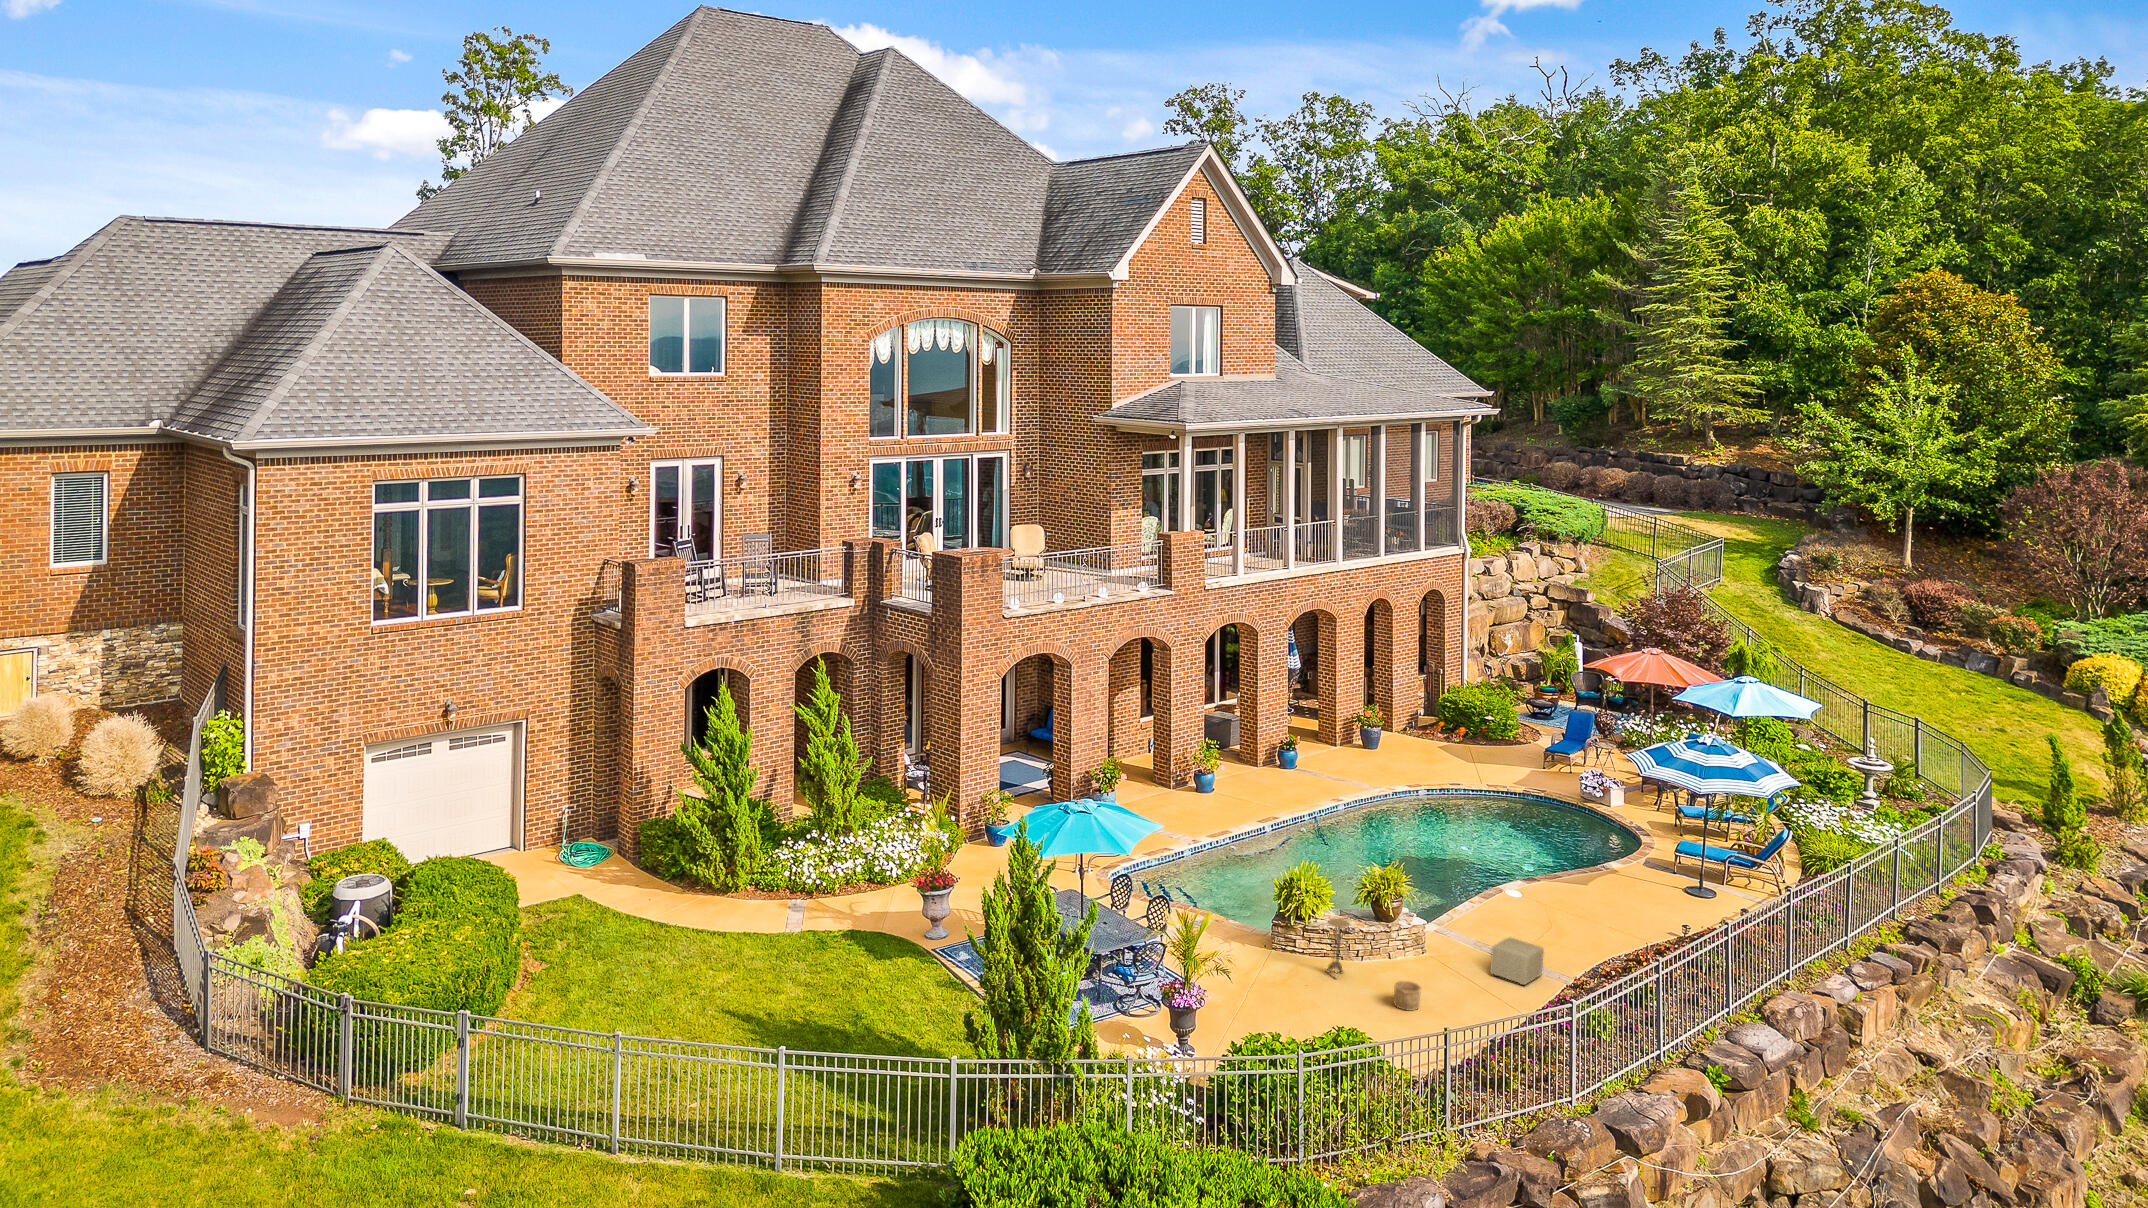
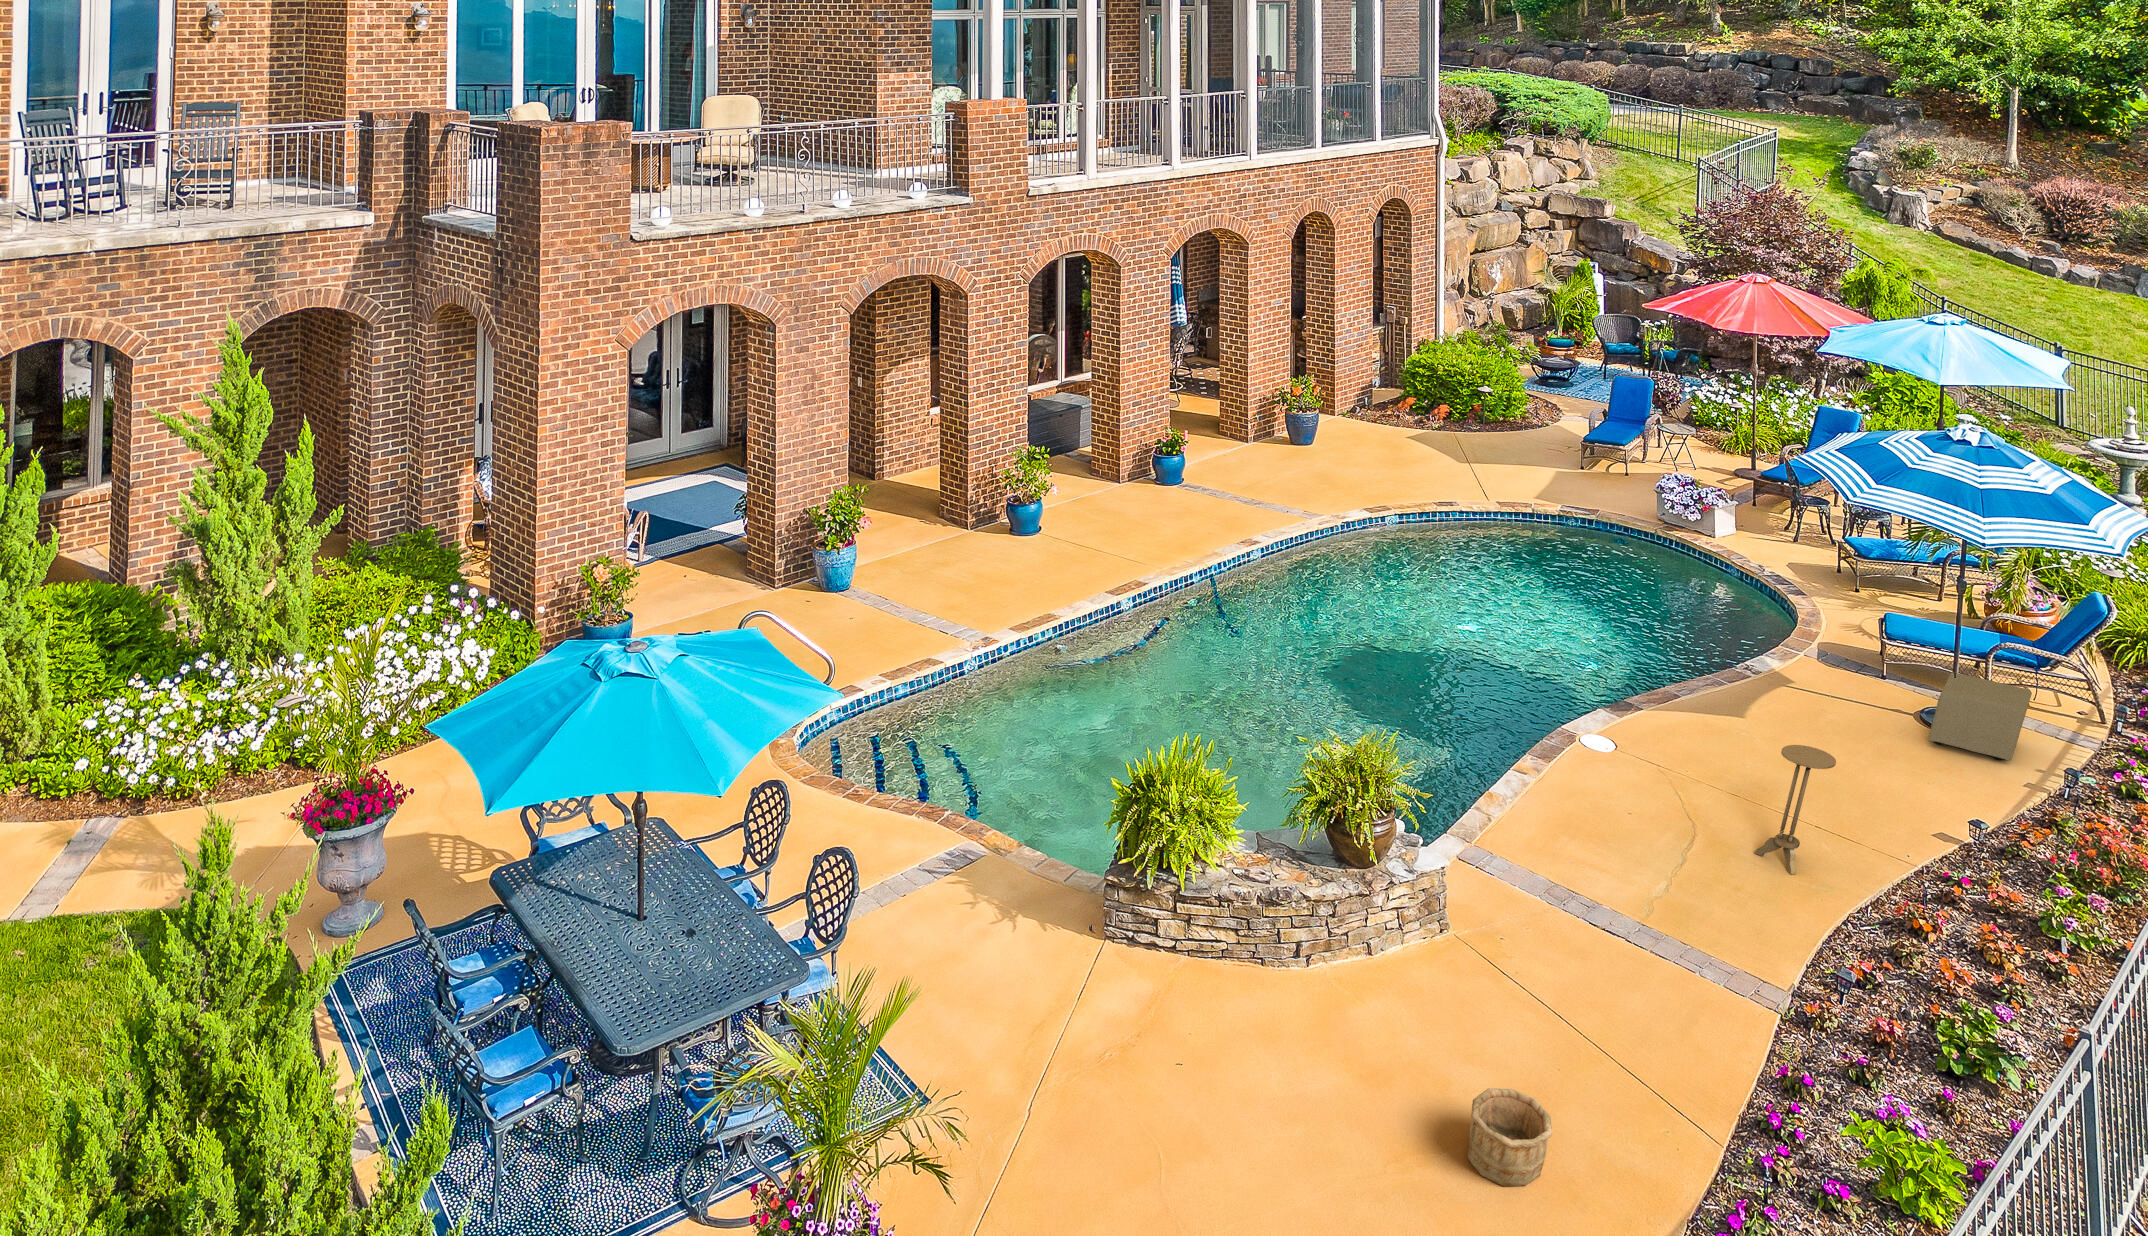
side table: present [1326,919,1350,978] -> present [1755,745,1836,875]
ottoman: present [1490,938,1544,985] -> present [1928,673,2031,761]

